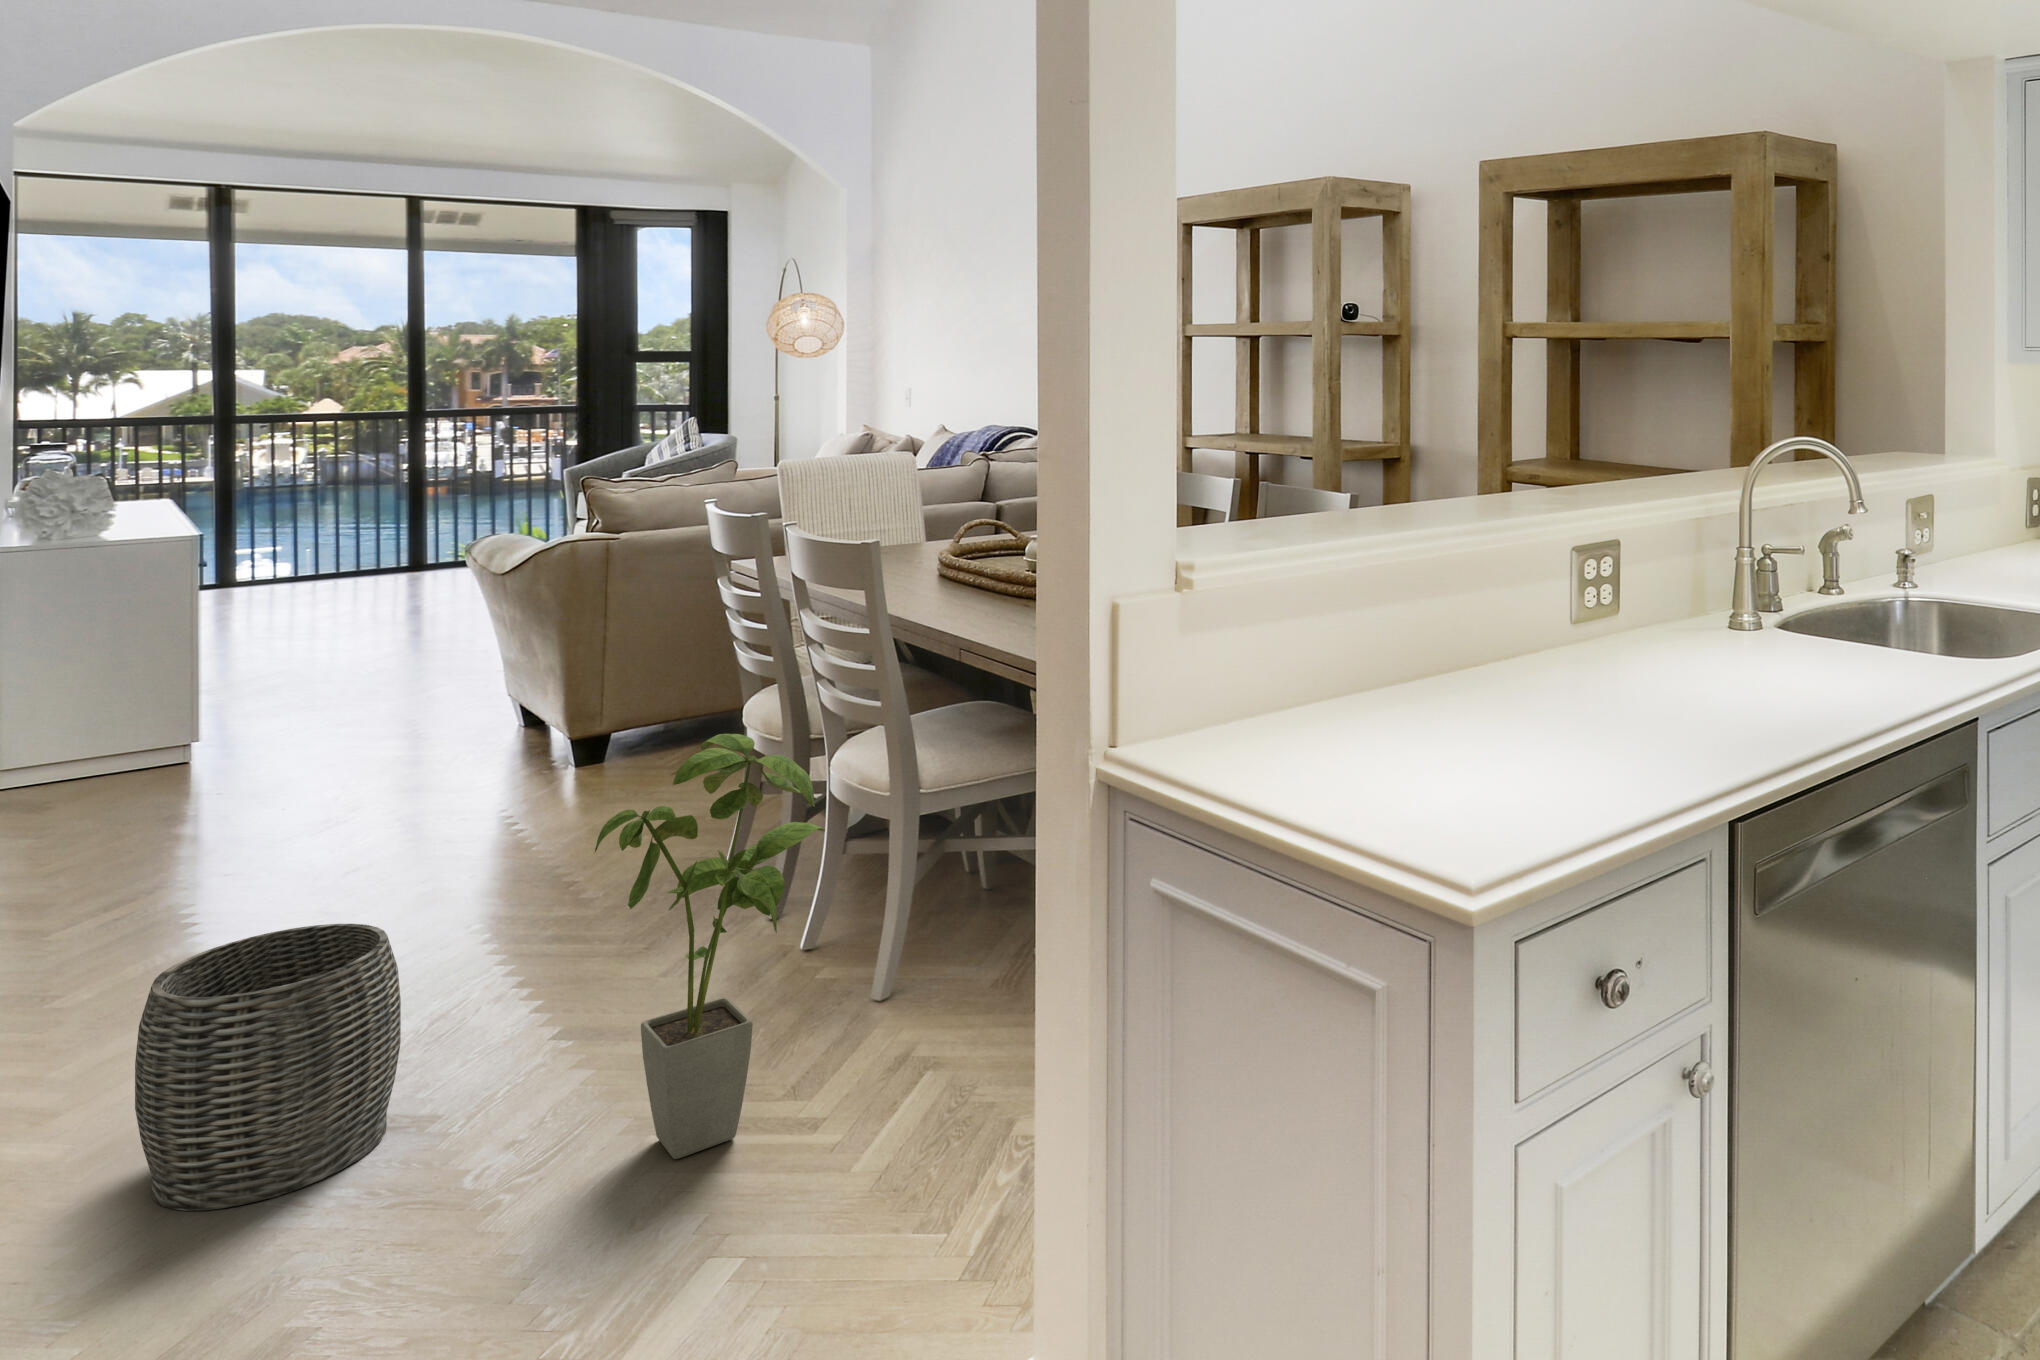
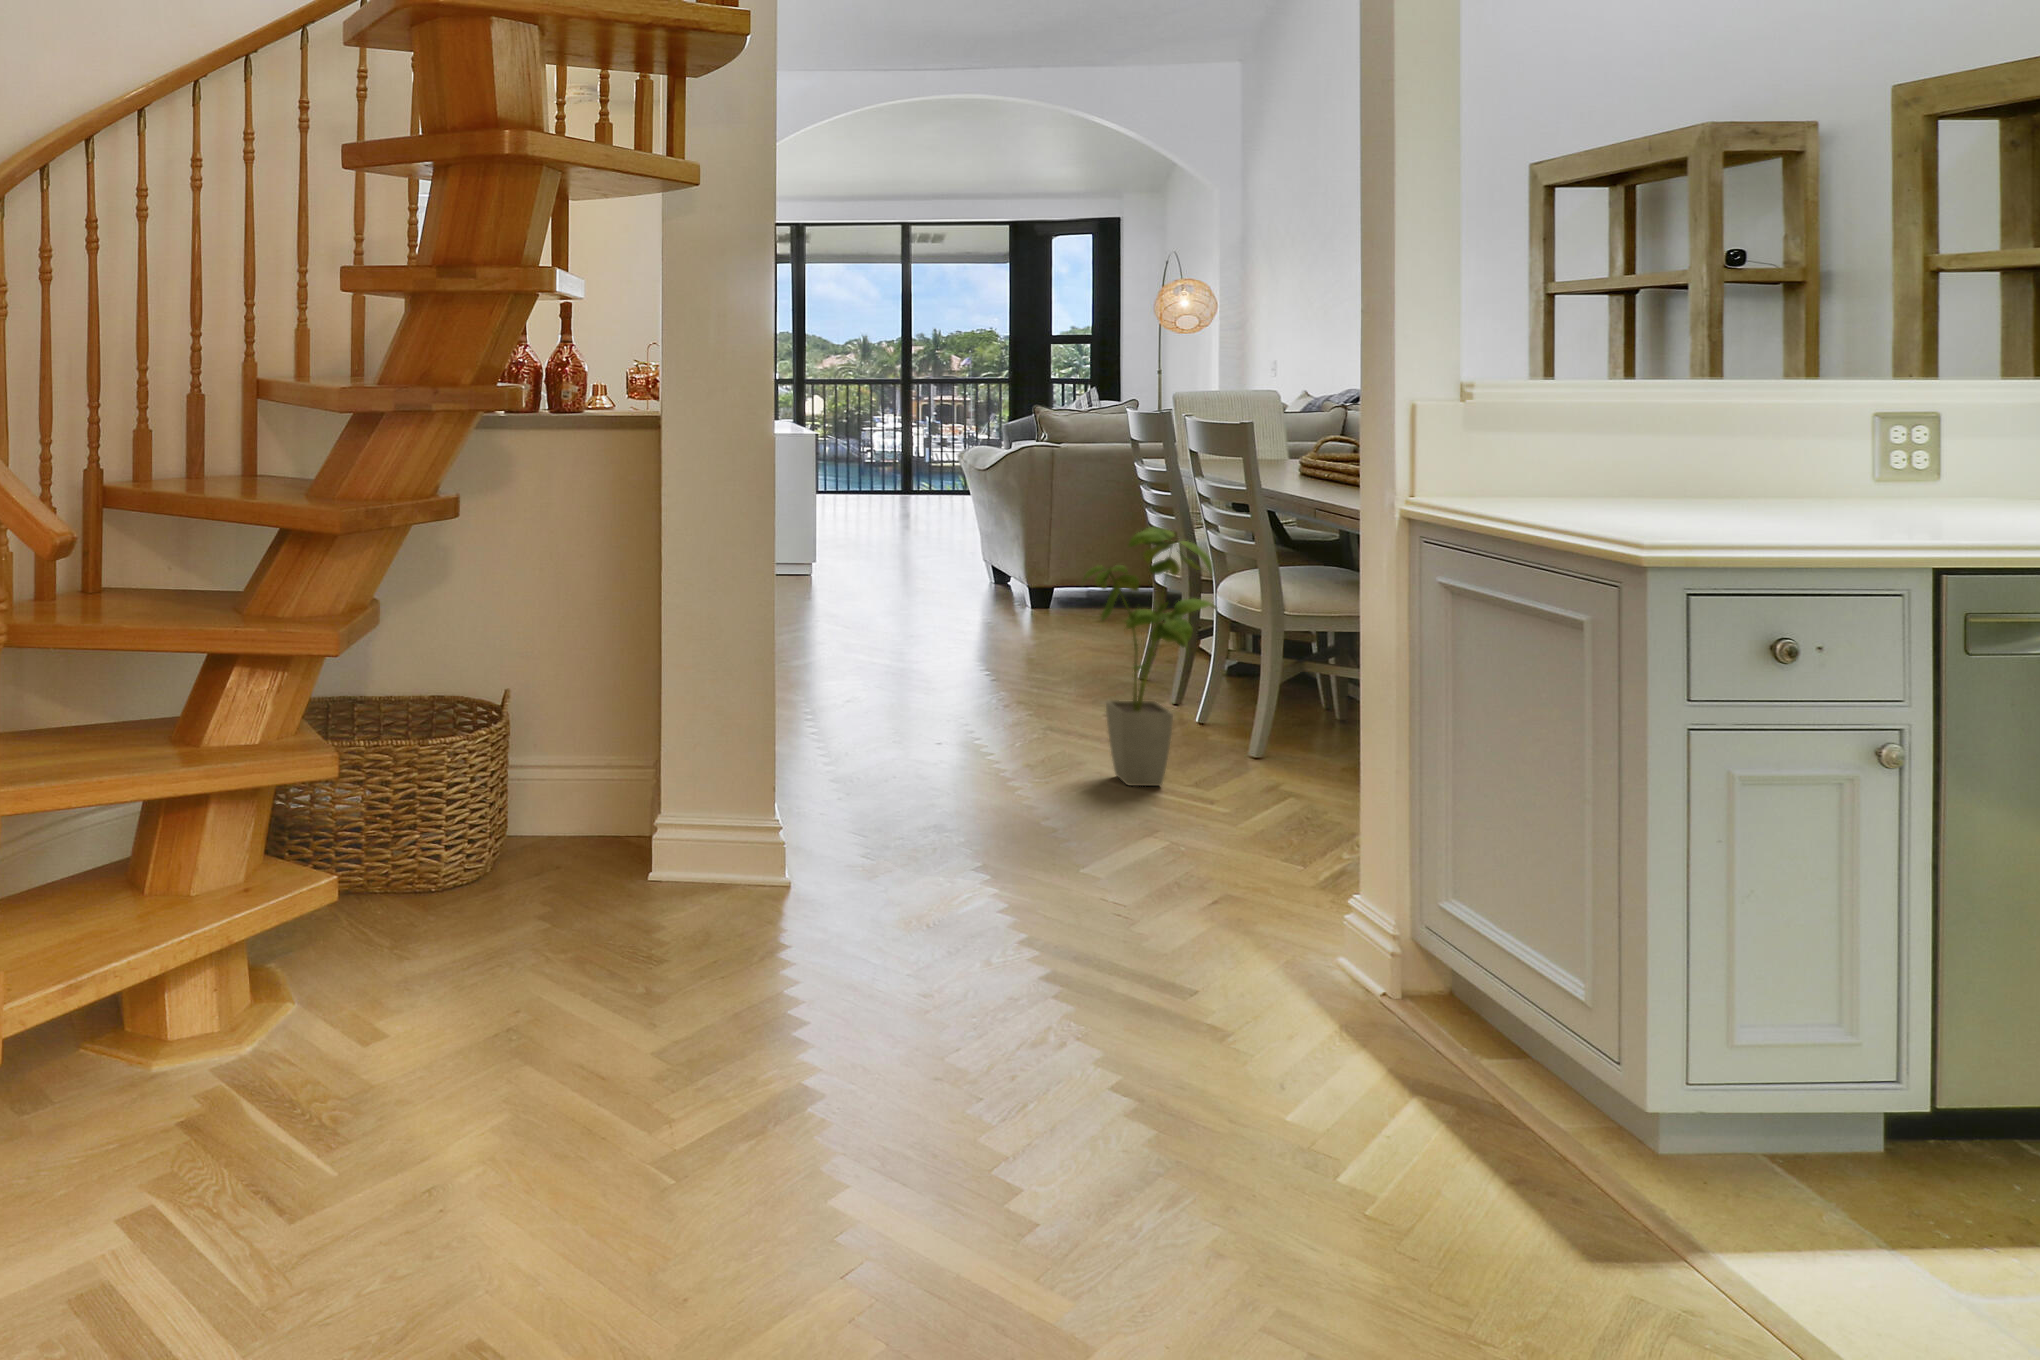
woven basket: present [135,924,401,1211] -> none [863,616,975,747]

